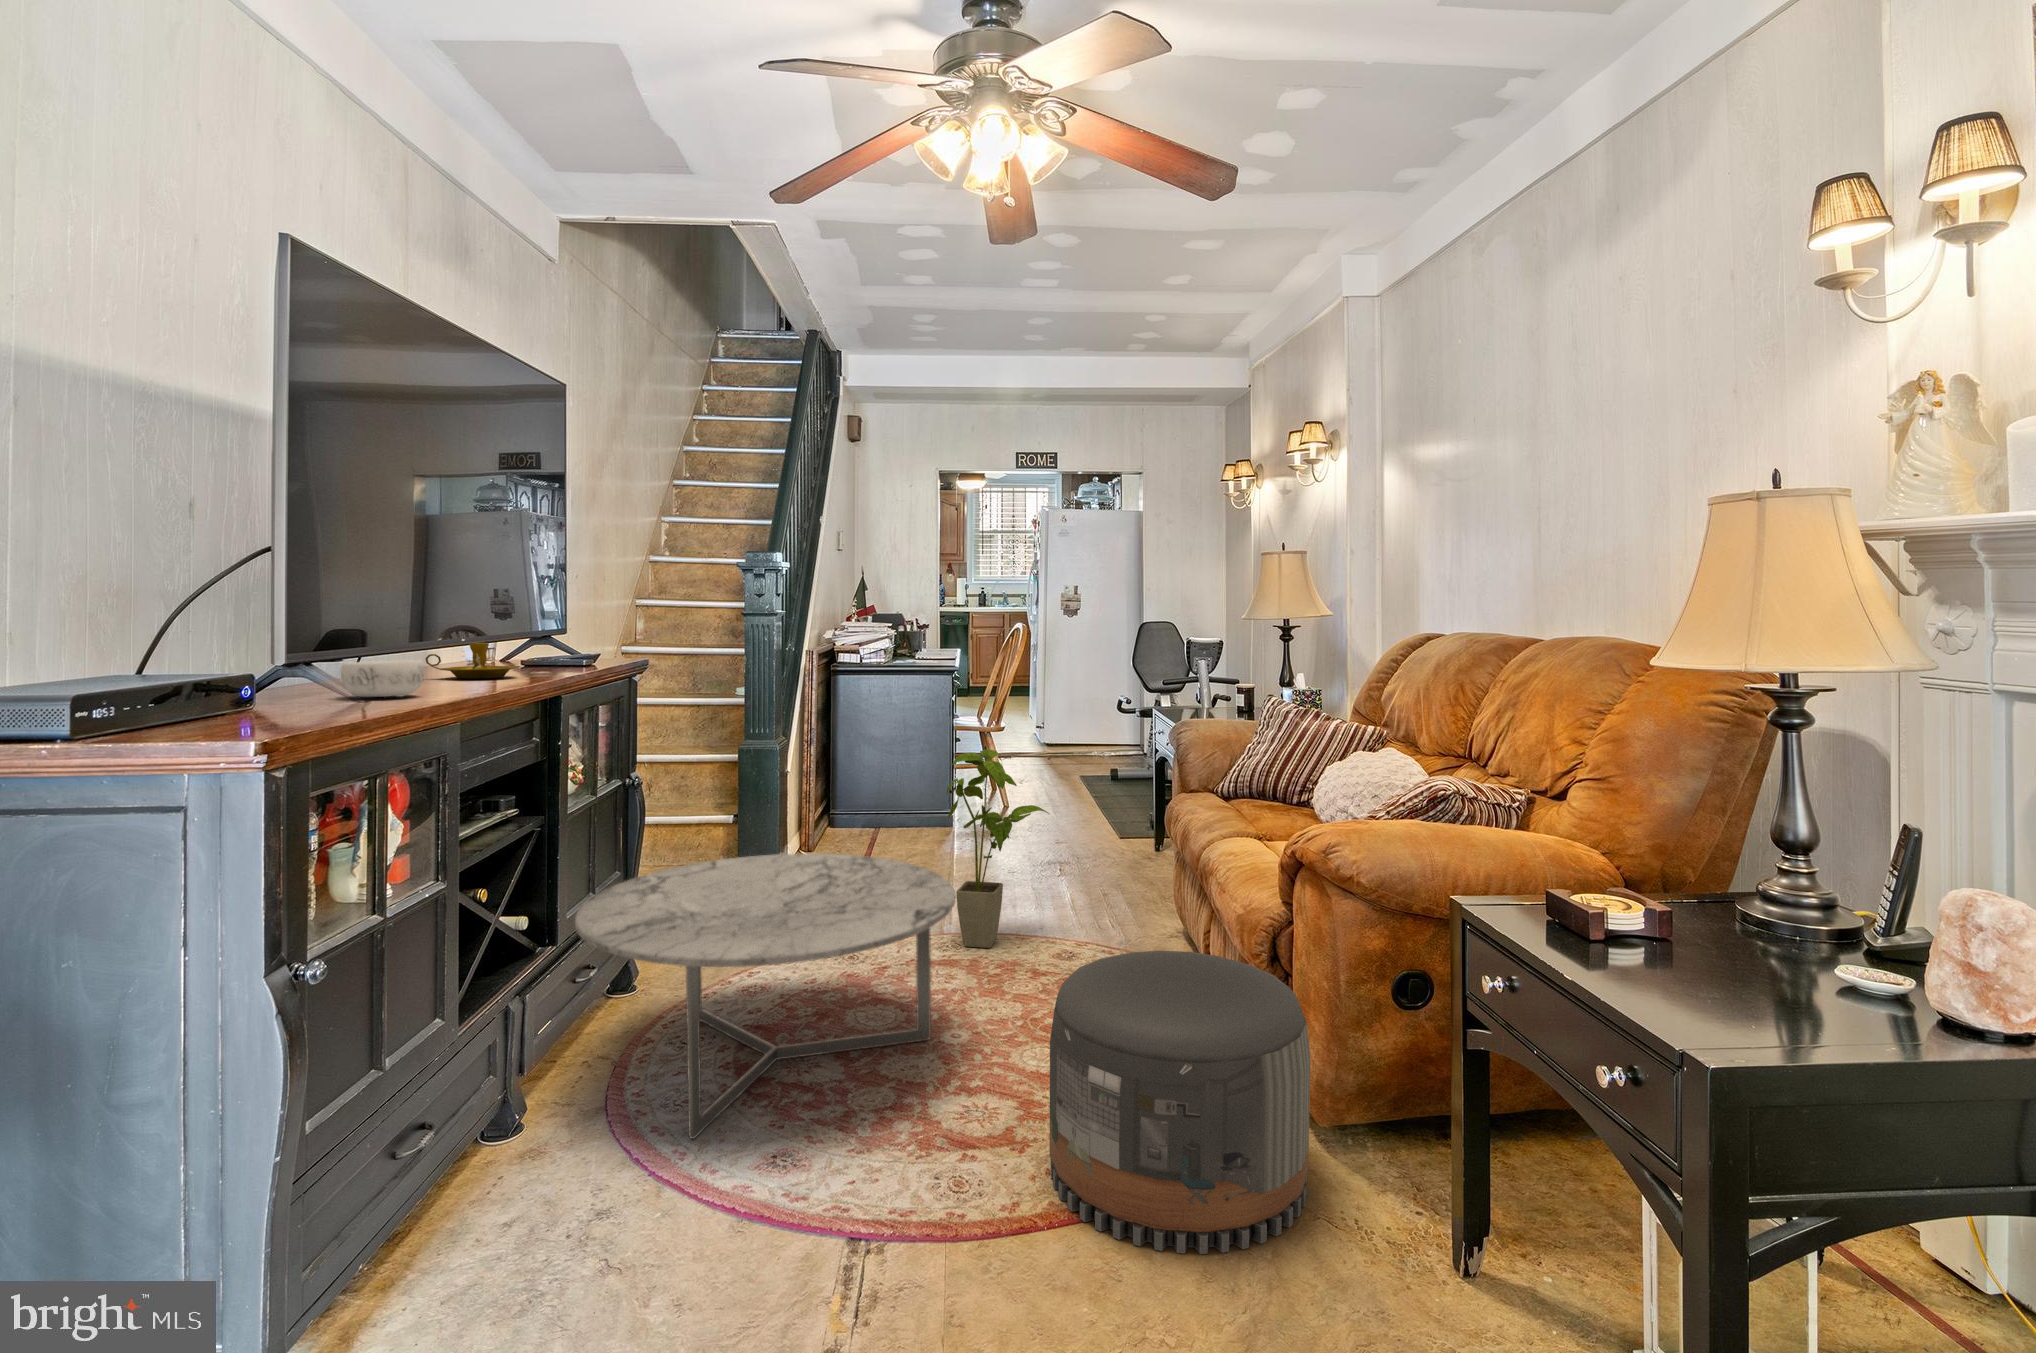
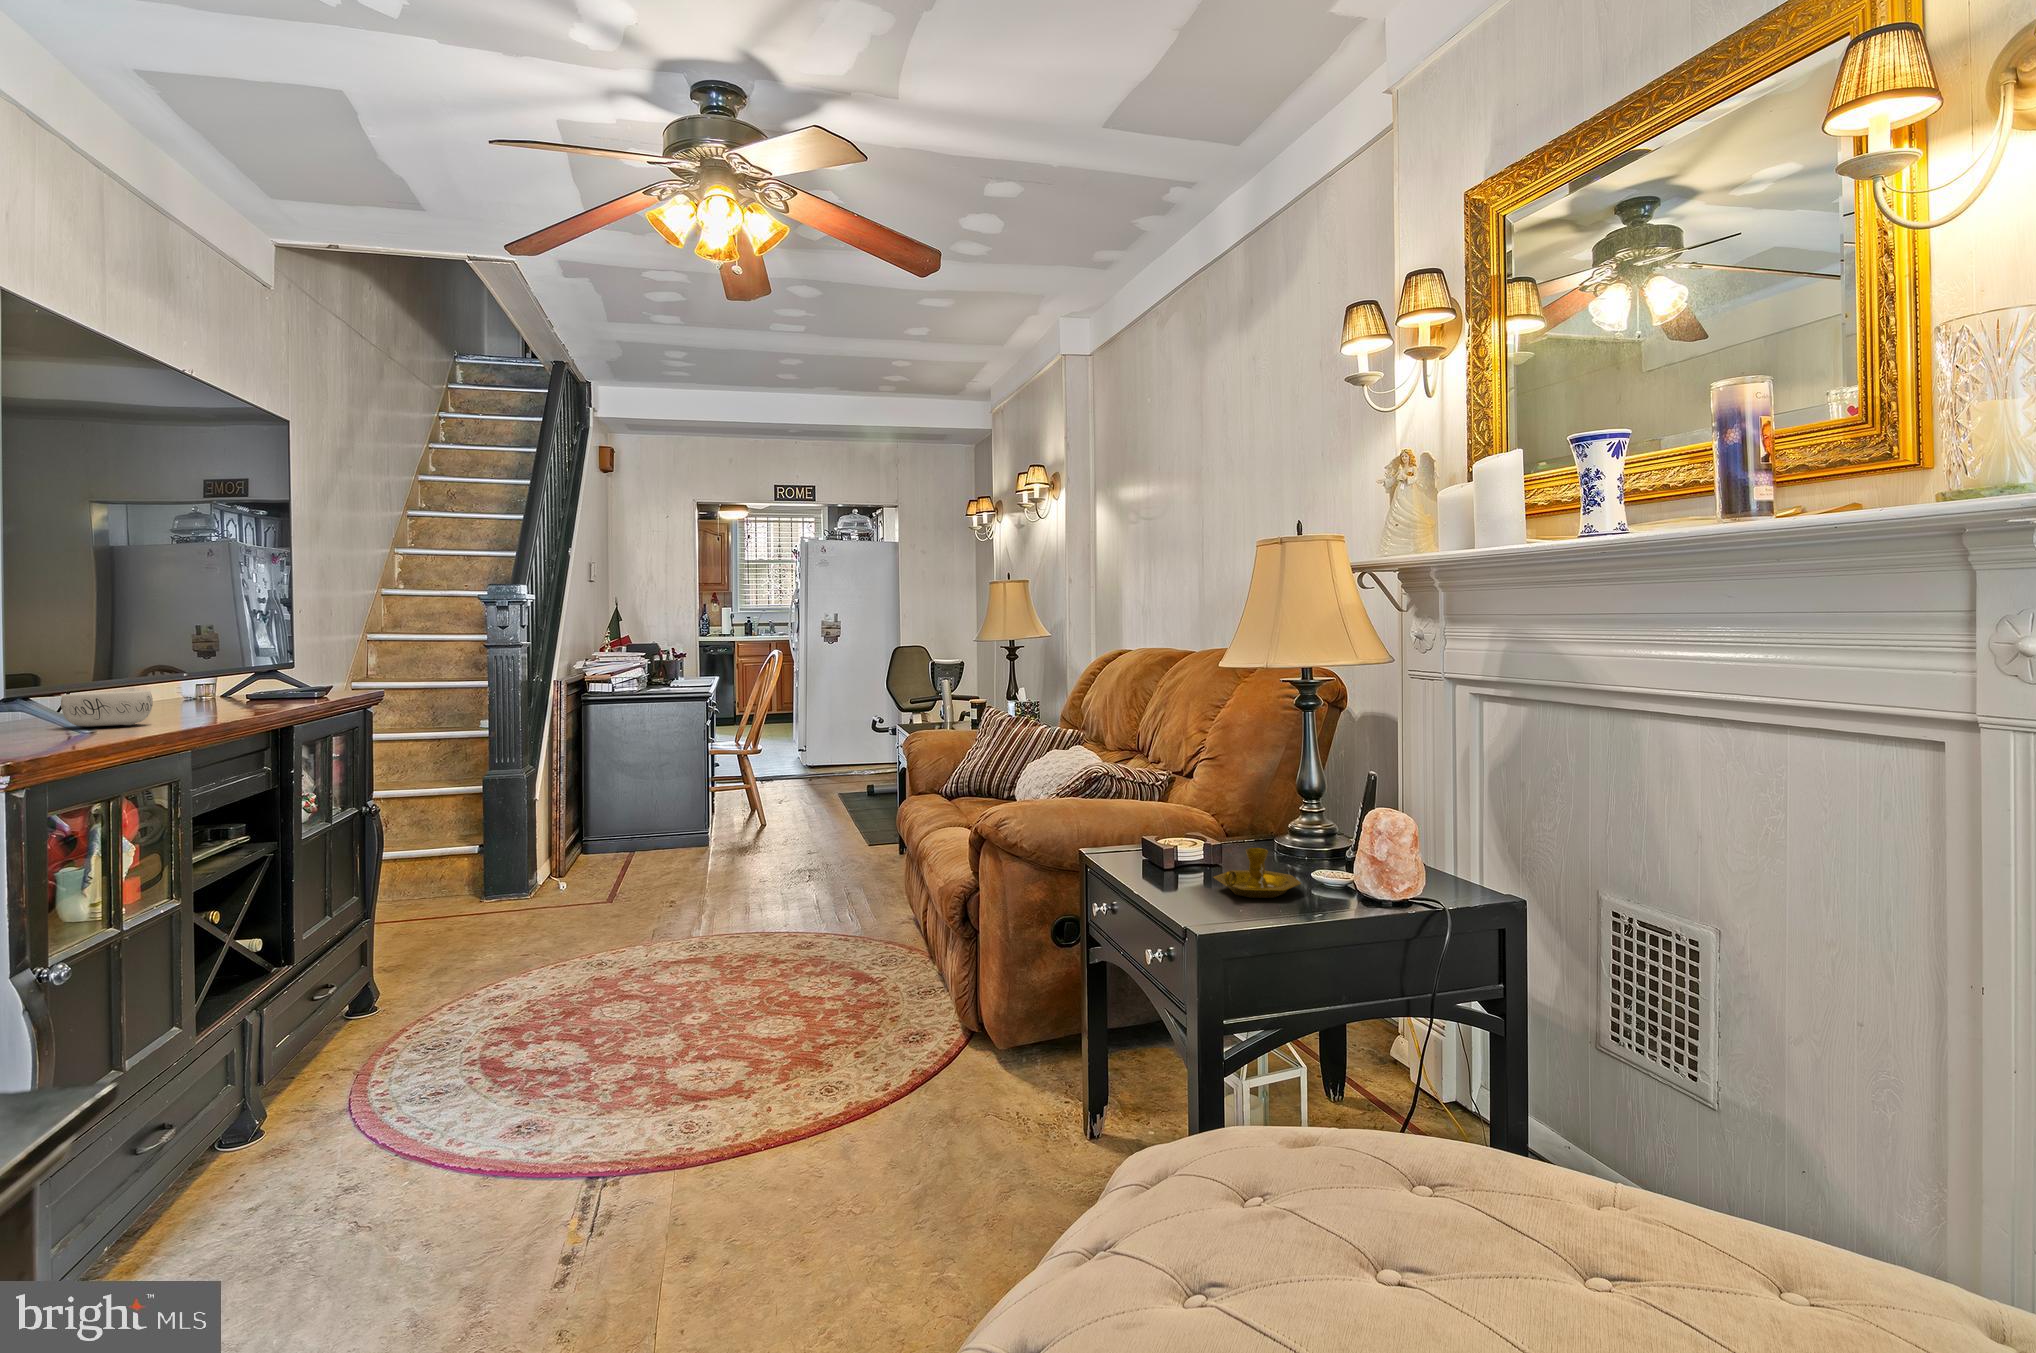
candlestick: present [425,643,517,679] -> present [1213,848,1301,898]
house plant: present [946,749,1049,948] -> none [691,763,792,945]
coffee table: present [575,854,955,1139] -> none [312,864,694,1125]
pouf: present [1050,951,1310,1254] -> none [771,918,984,1153]

